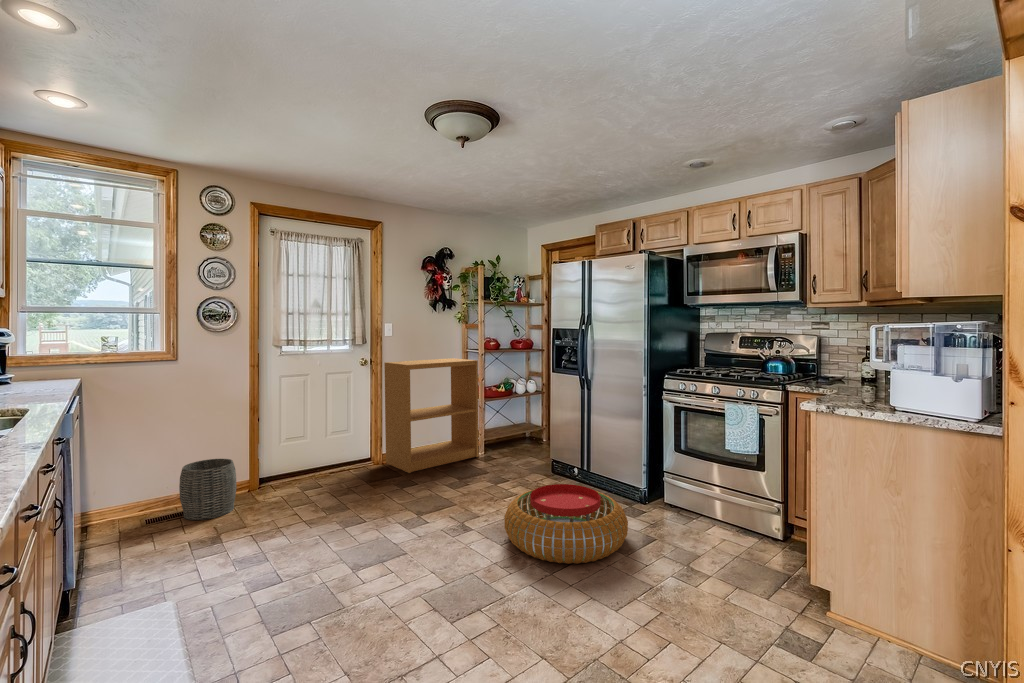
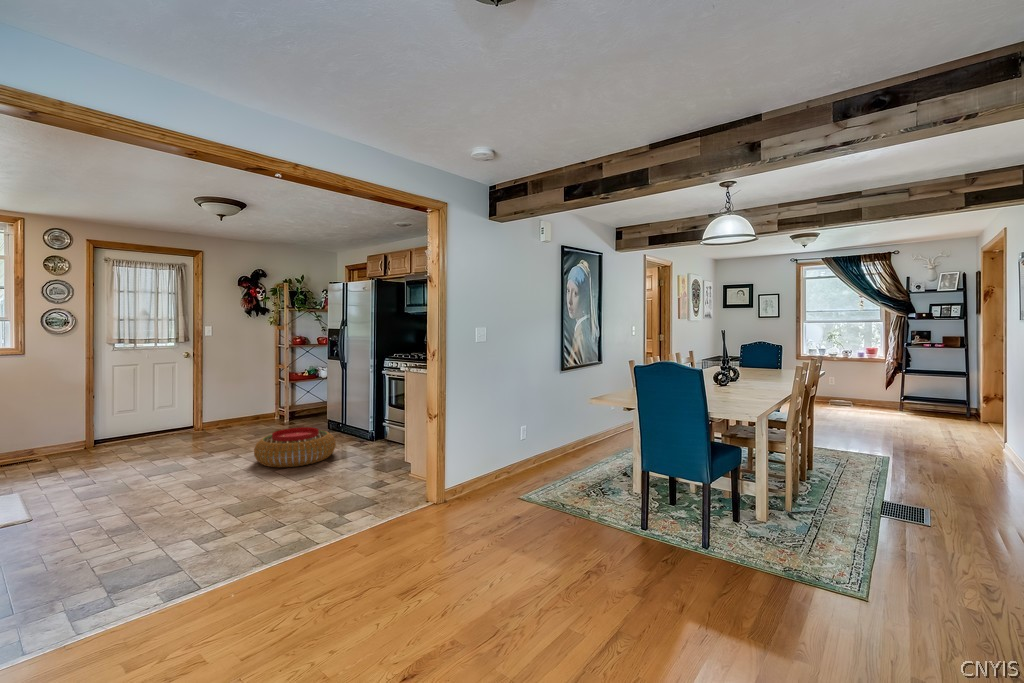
bookshelf: present [384,358,479,473] -> none [204,352,283,434]
woven basket: present [179,459,236,520] -> none [27,423,74,463]

